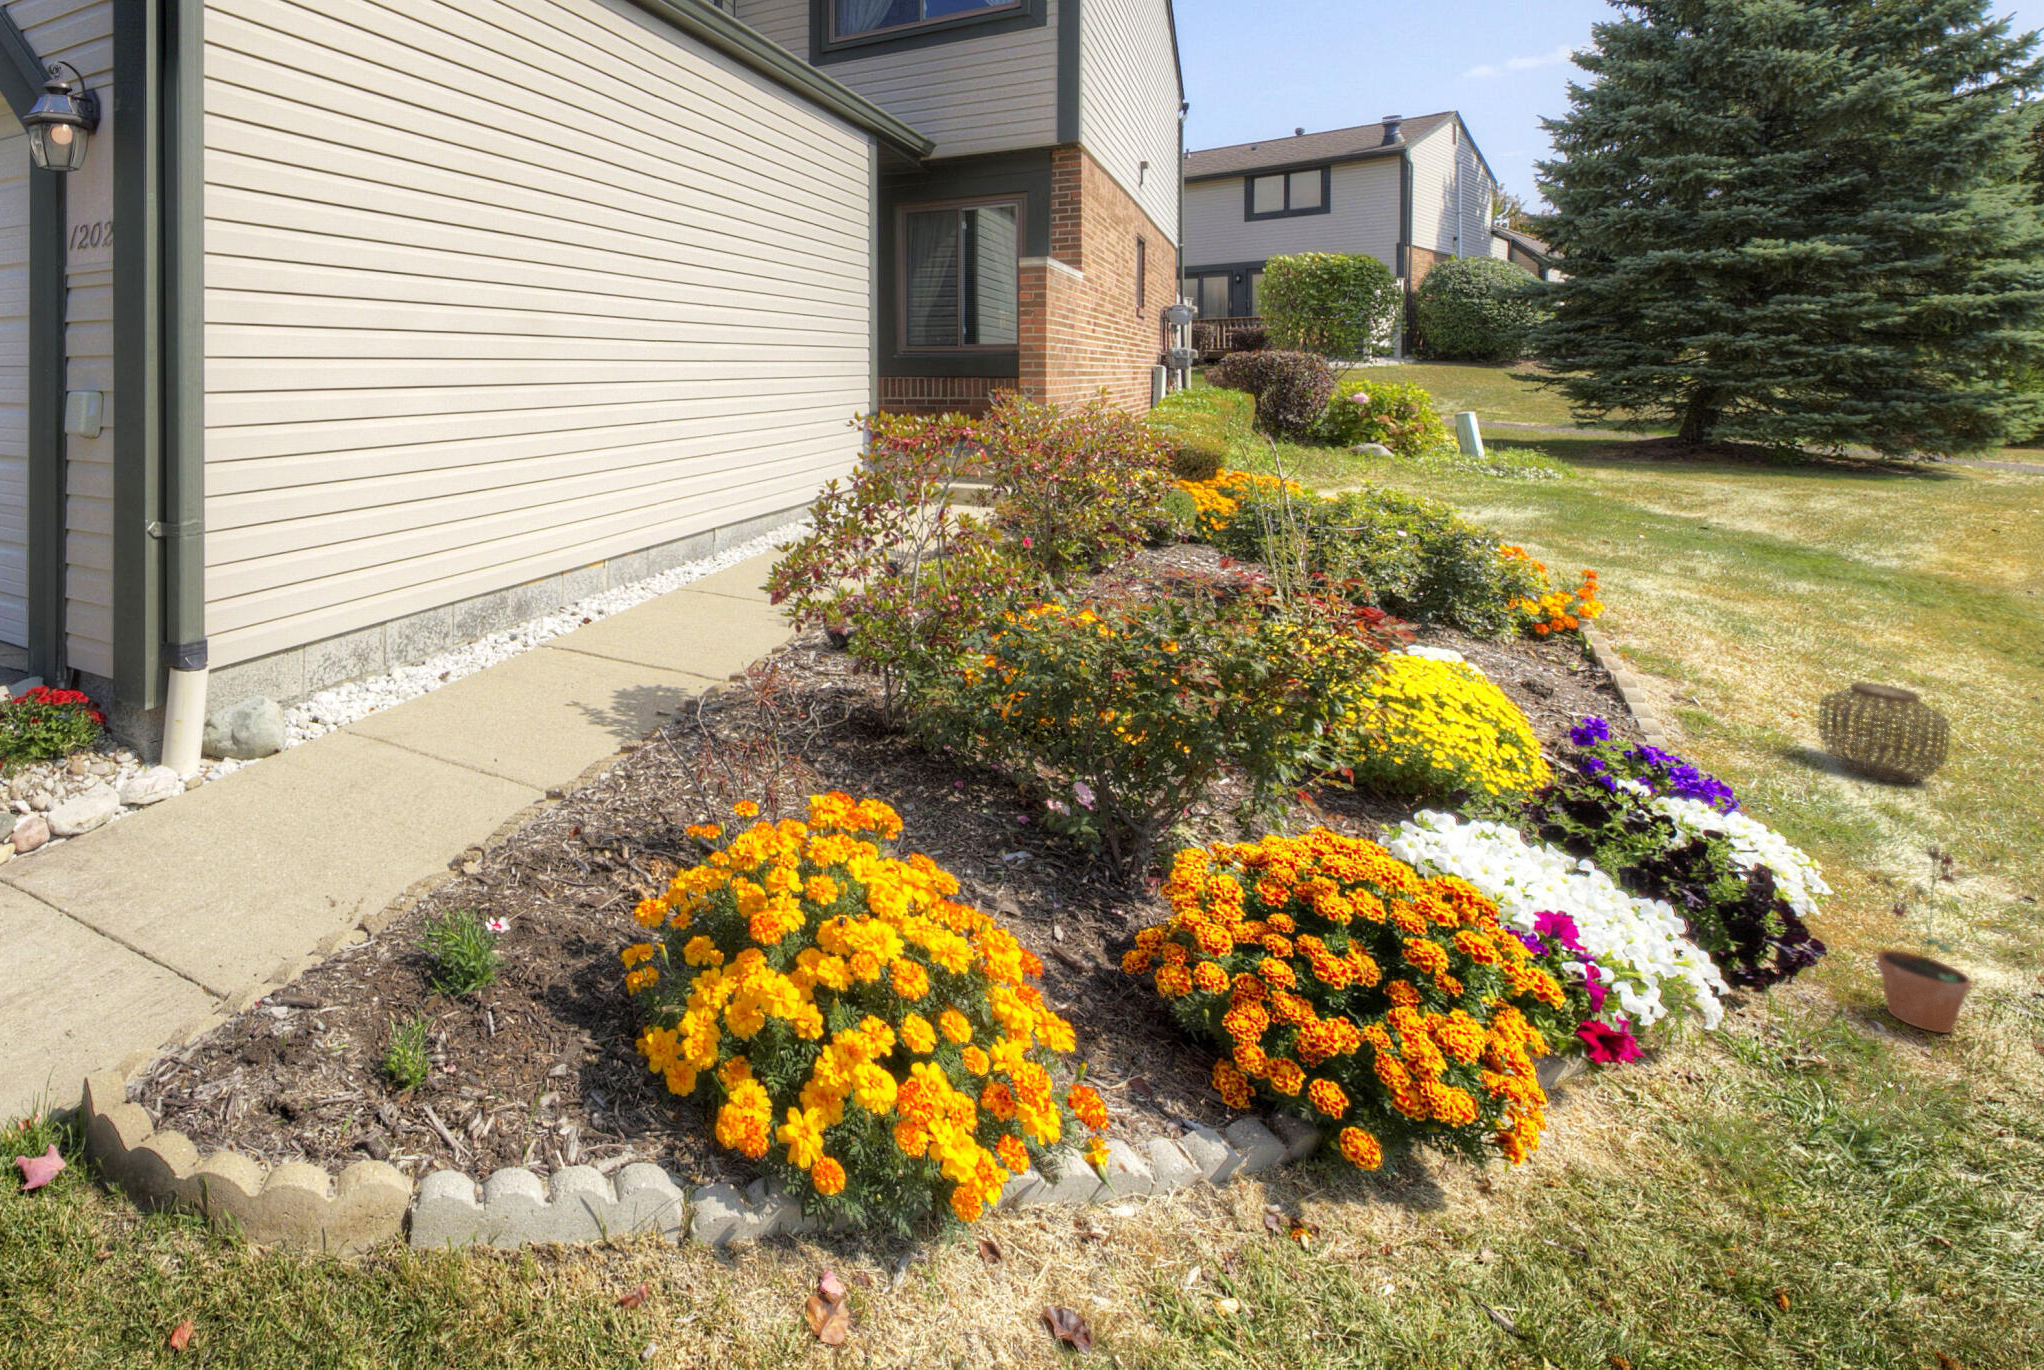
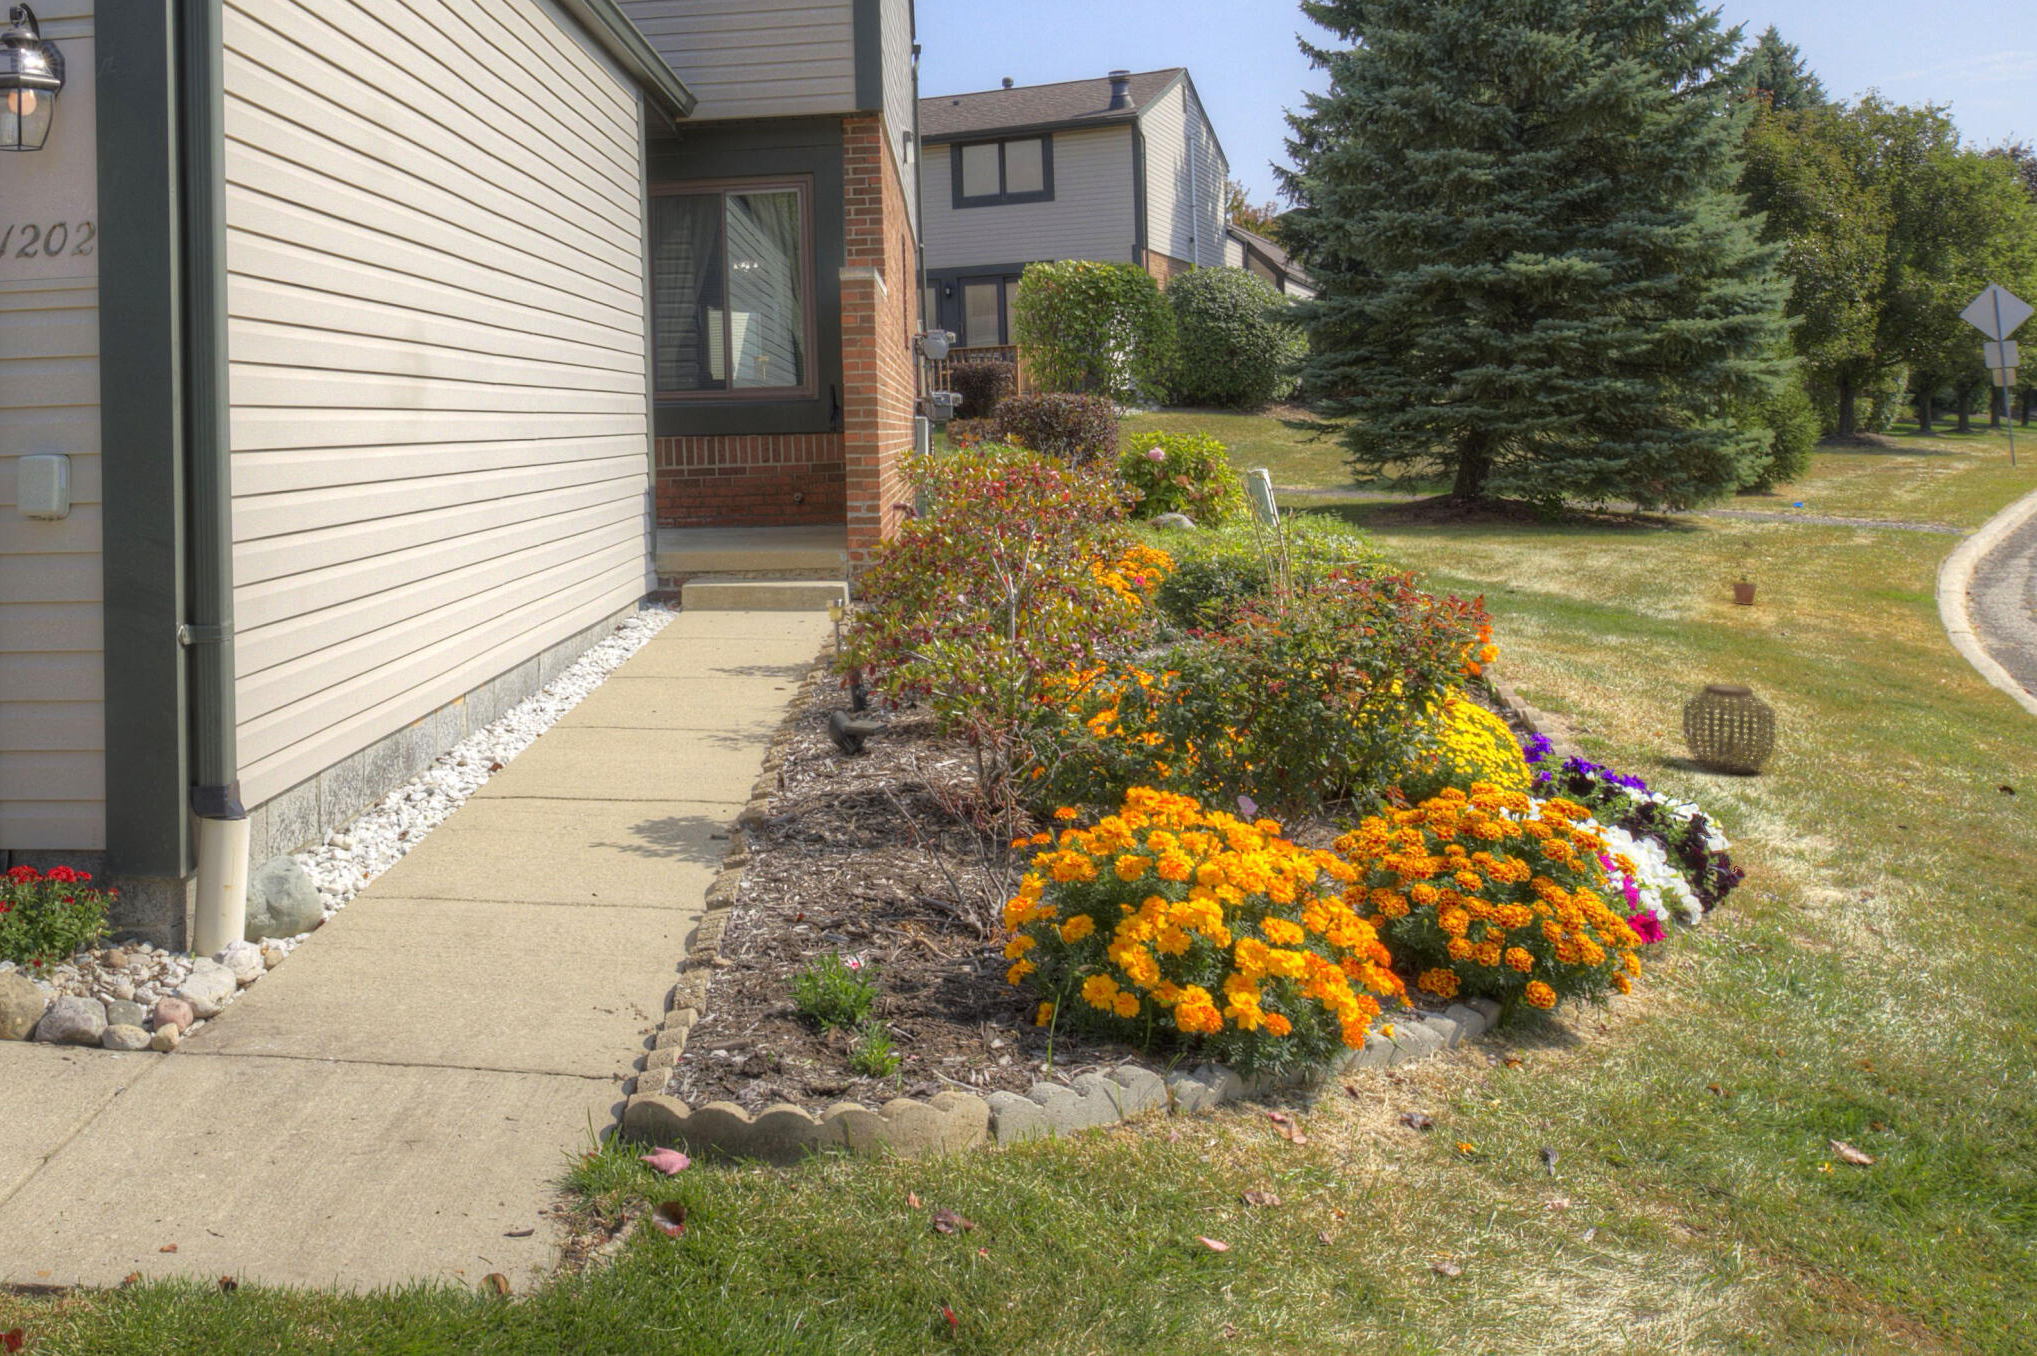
potted plant: present [1869,845,1971,1033] -> present [1728,542,1756,605]

